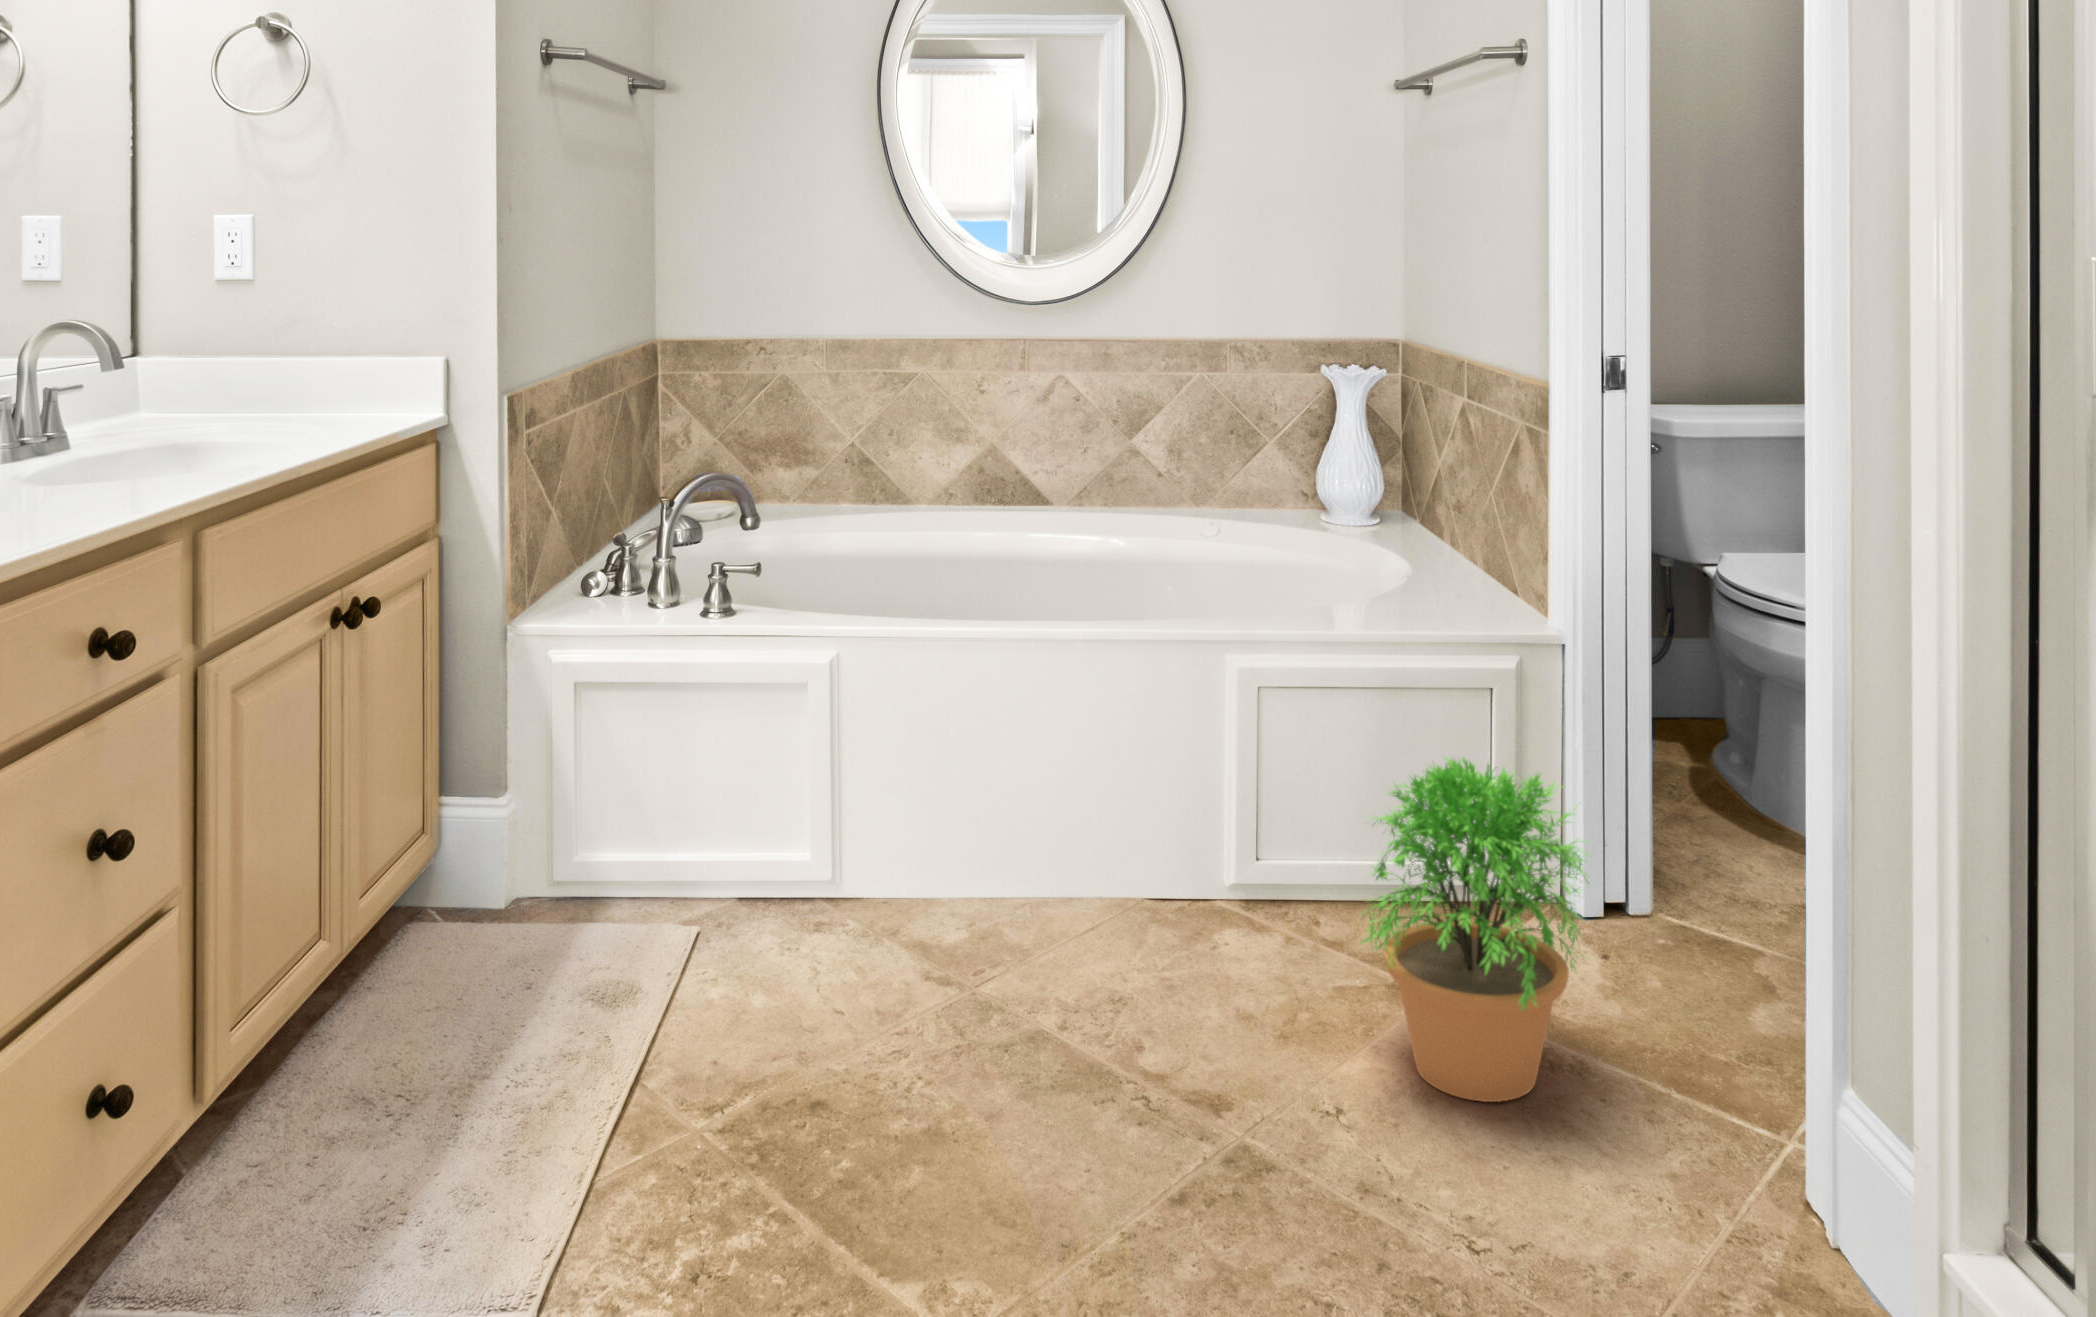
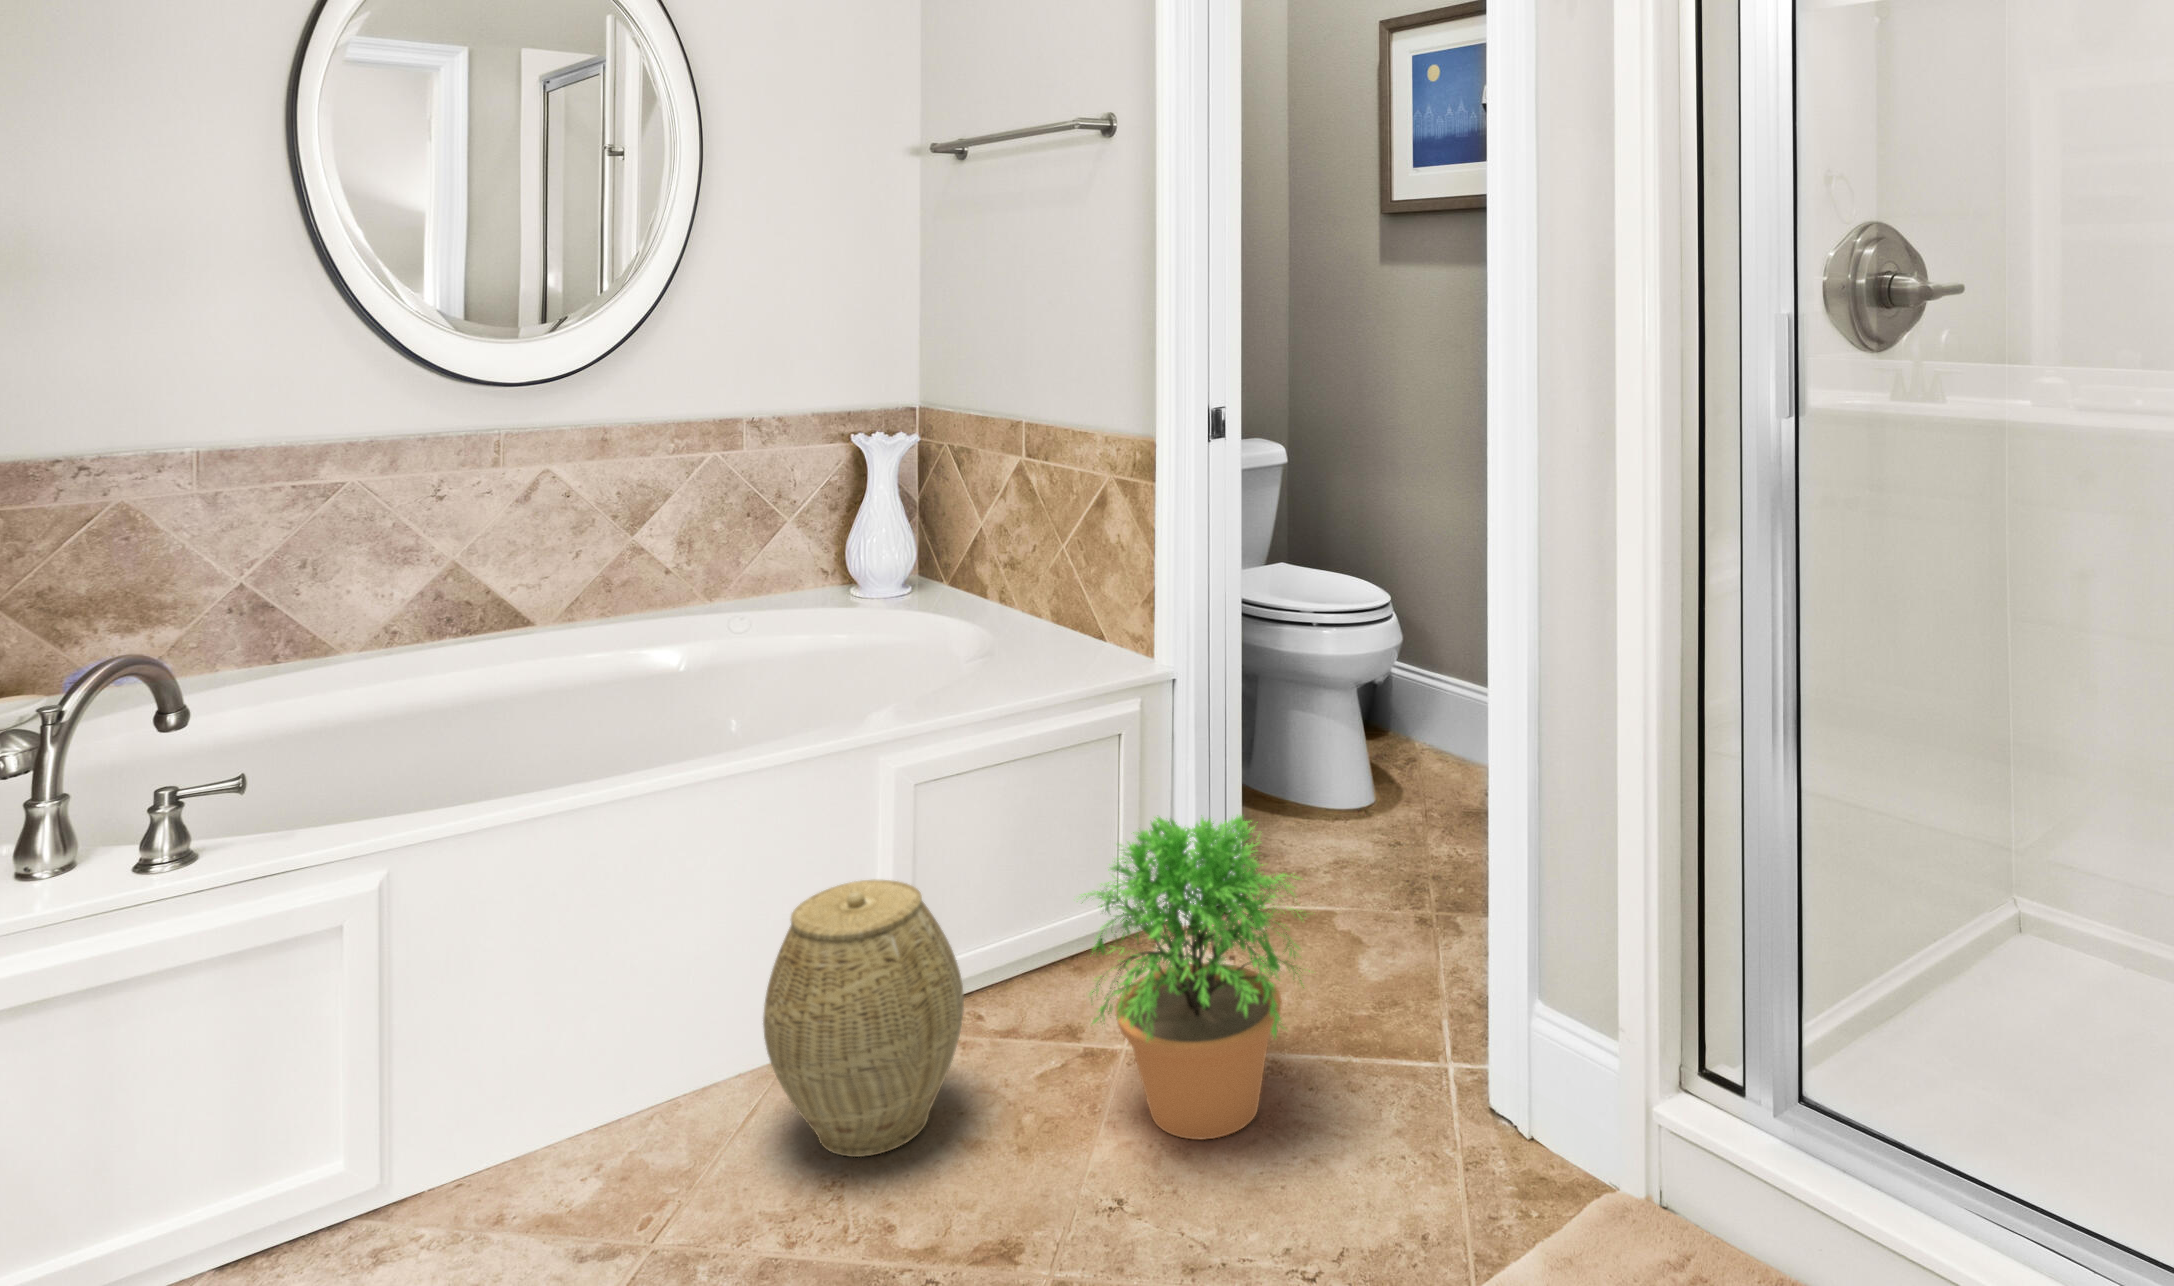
woven basket: none [1079,753,1259,999] -> present [763,880,964,1157]

